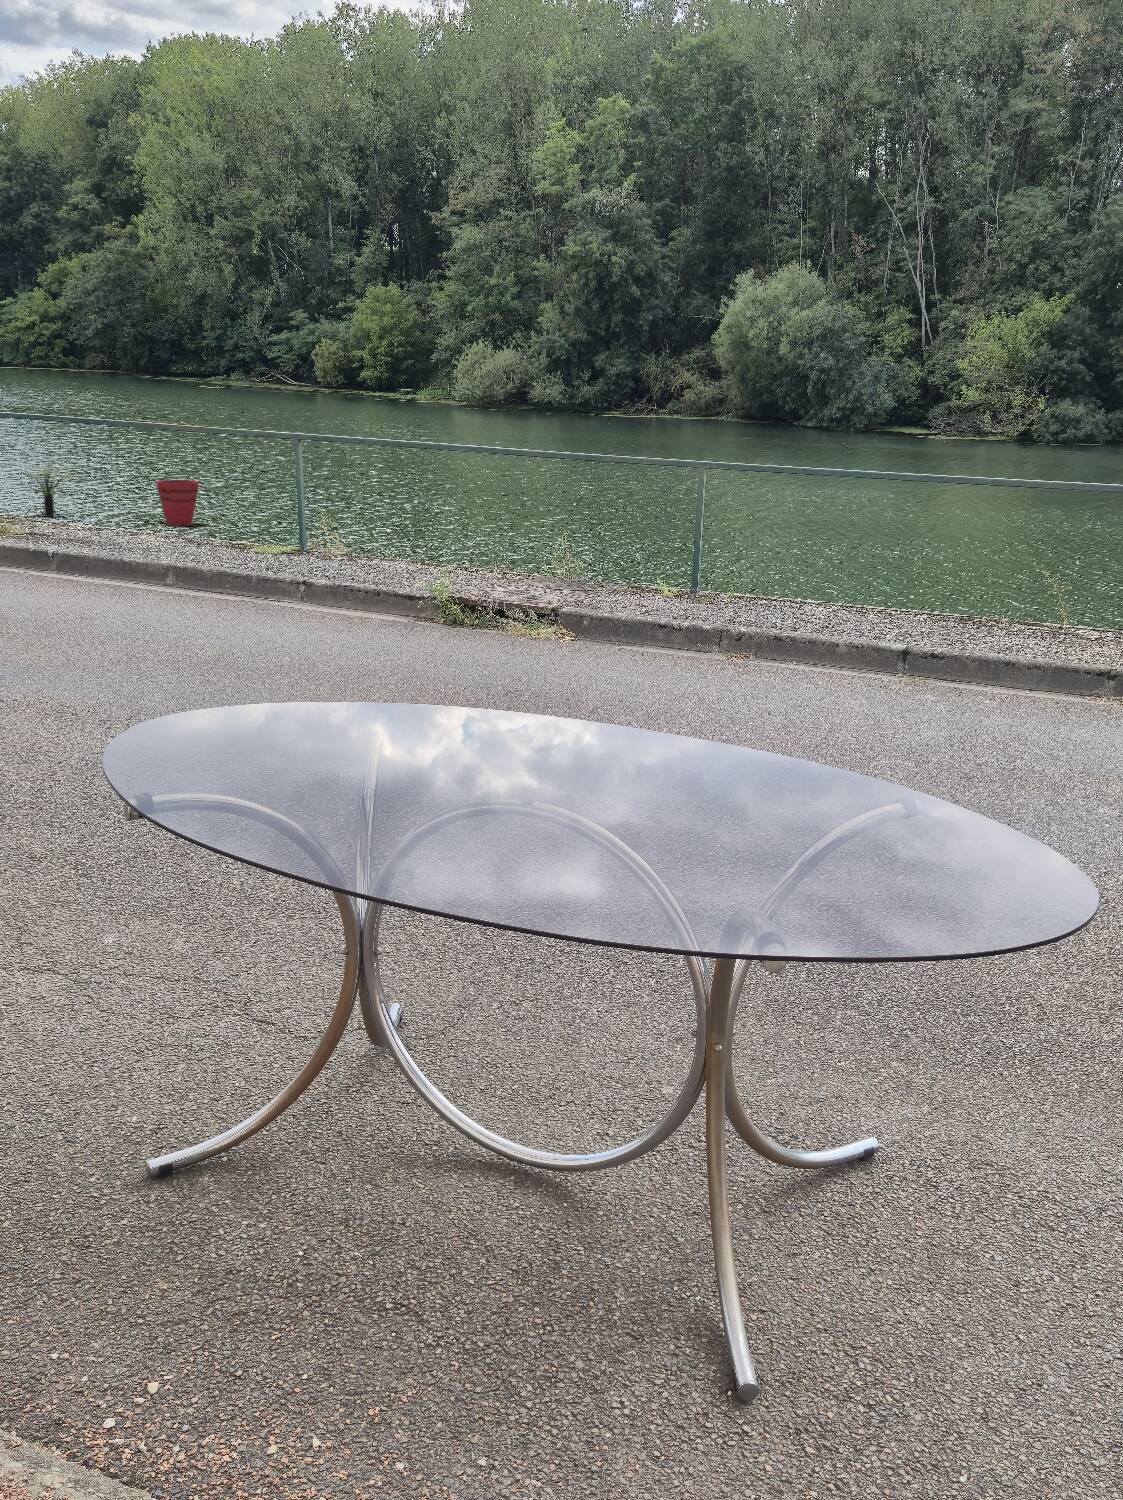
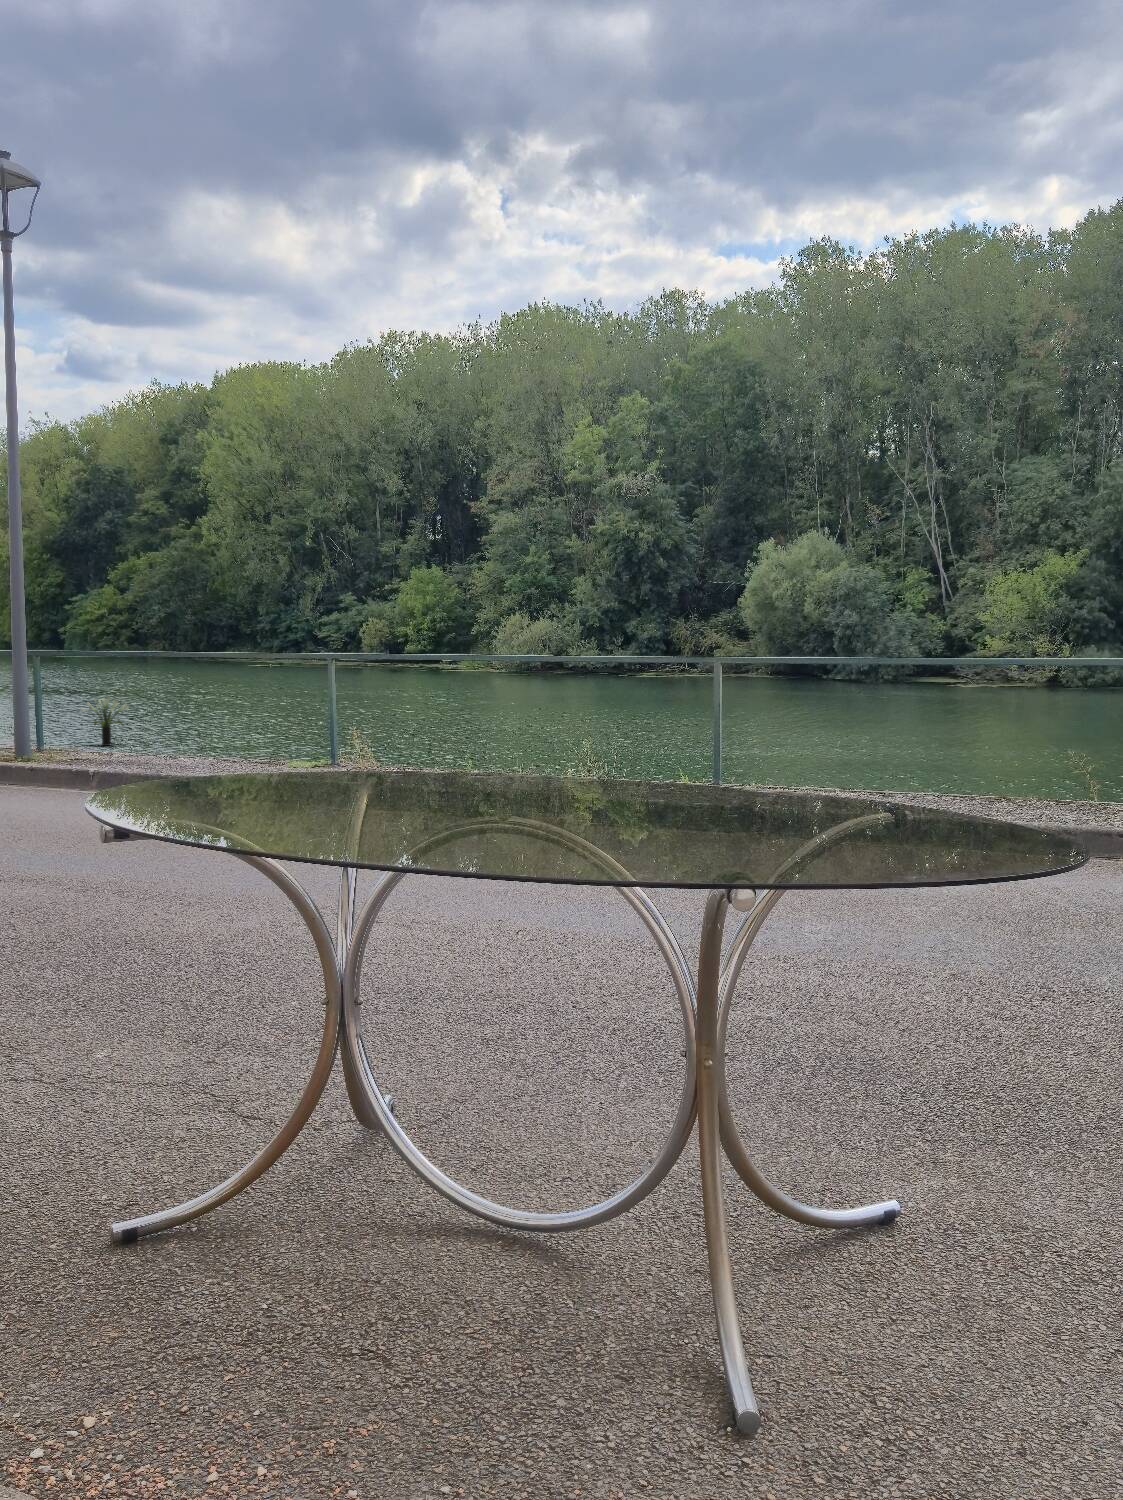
bucket: present [156,480,199,526] -> none [207,708,248,751]

